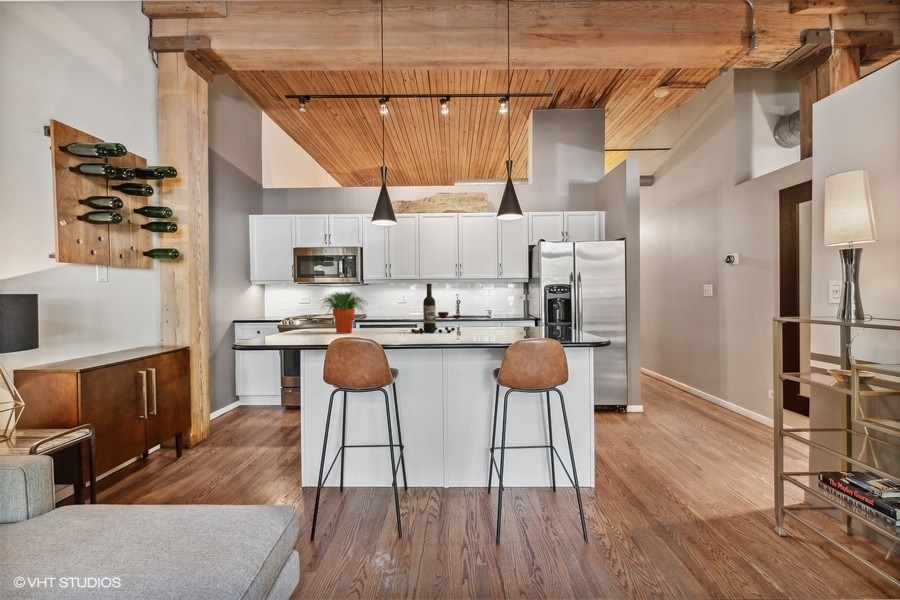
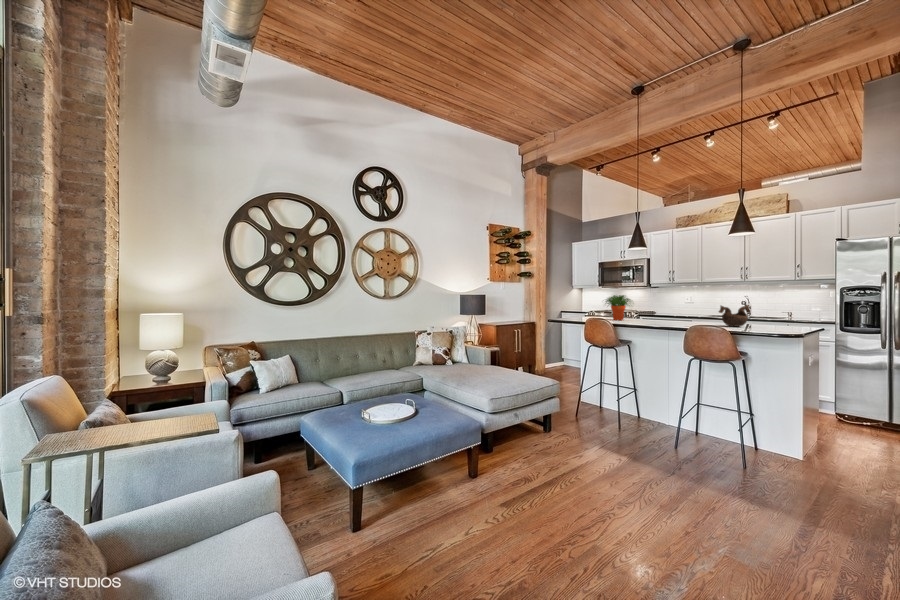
wine bottle: present [411,284,461,334] -> none [664,290,706,325]
decorative bowl: none [485,303,512,333] -> present [719,305,750,327]

